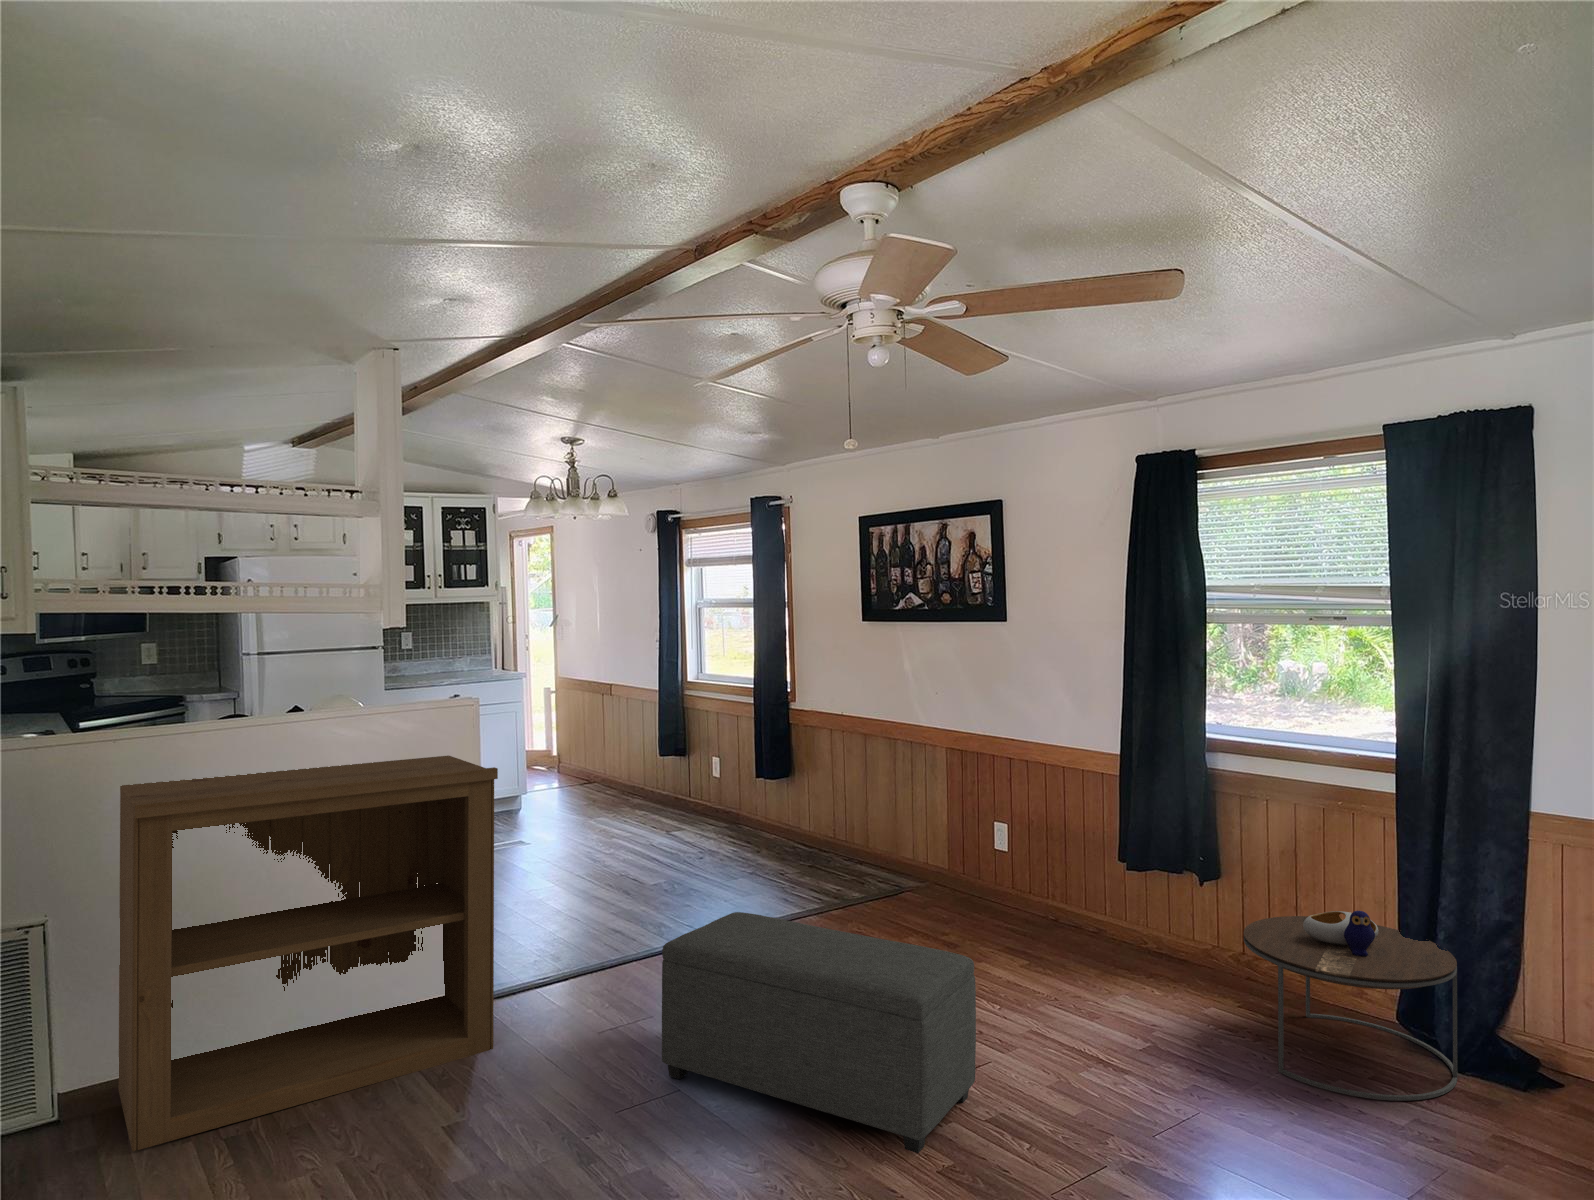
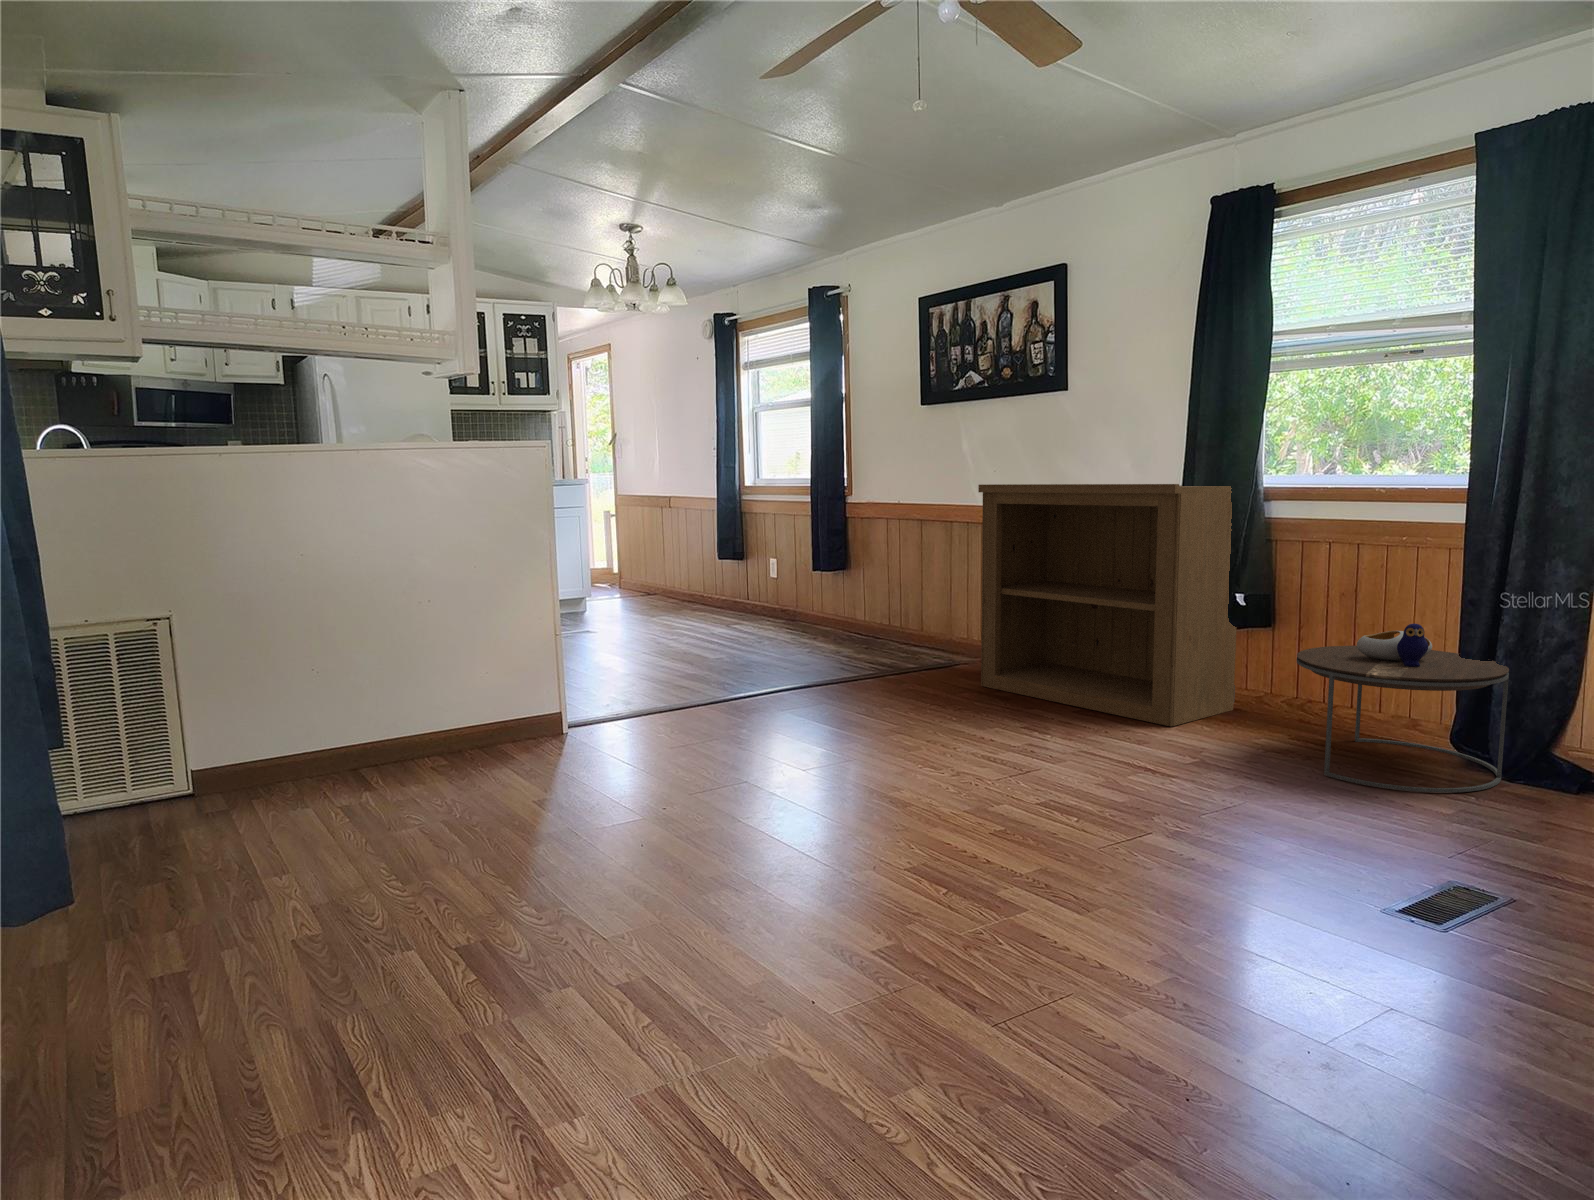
bookshelf: present [118,756,498,1151] -> present [978,484,1237,726]
ottoman: present [662,912,976,1153] -> none [735,640,1033,824]

